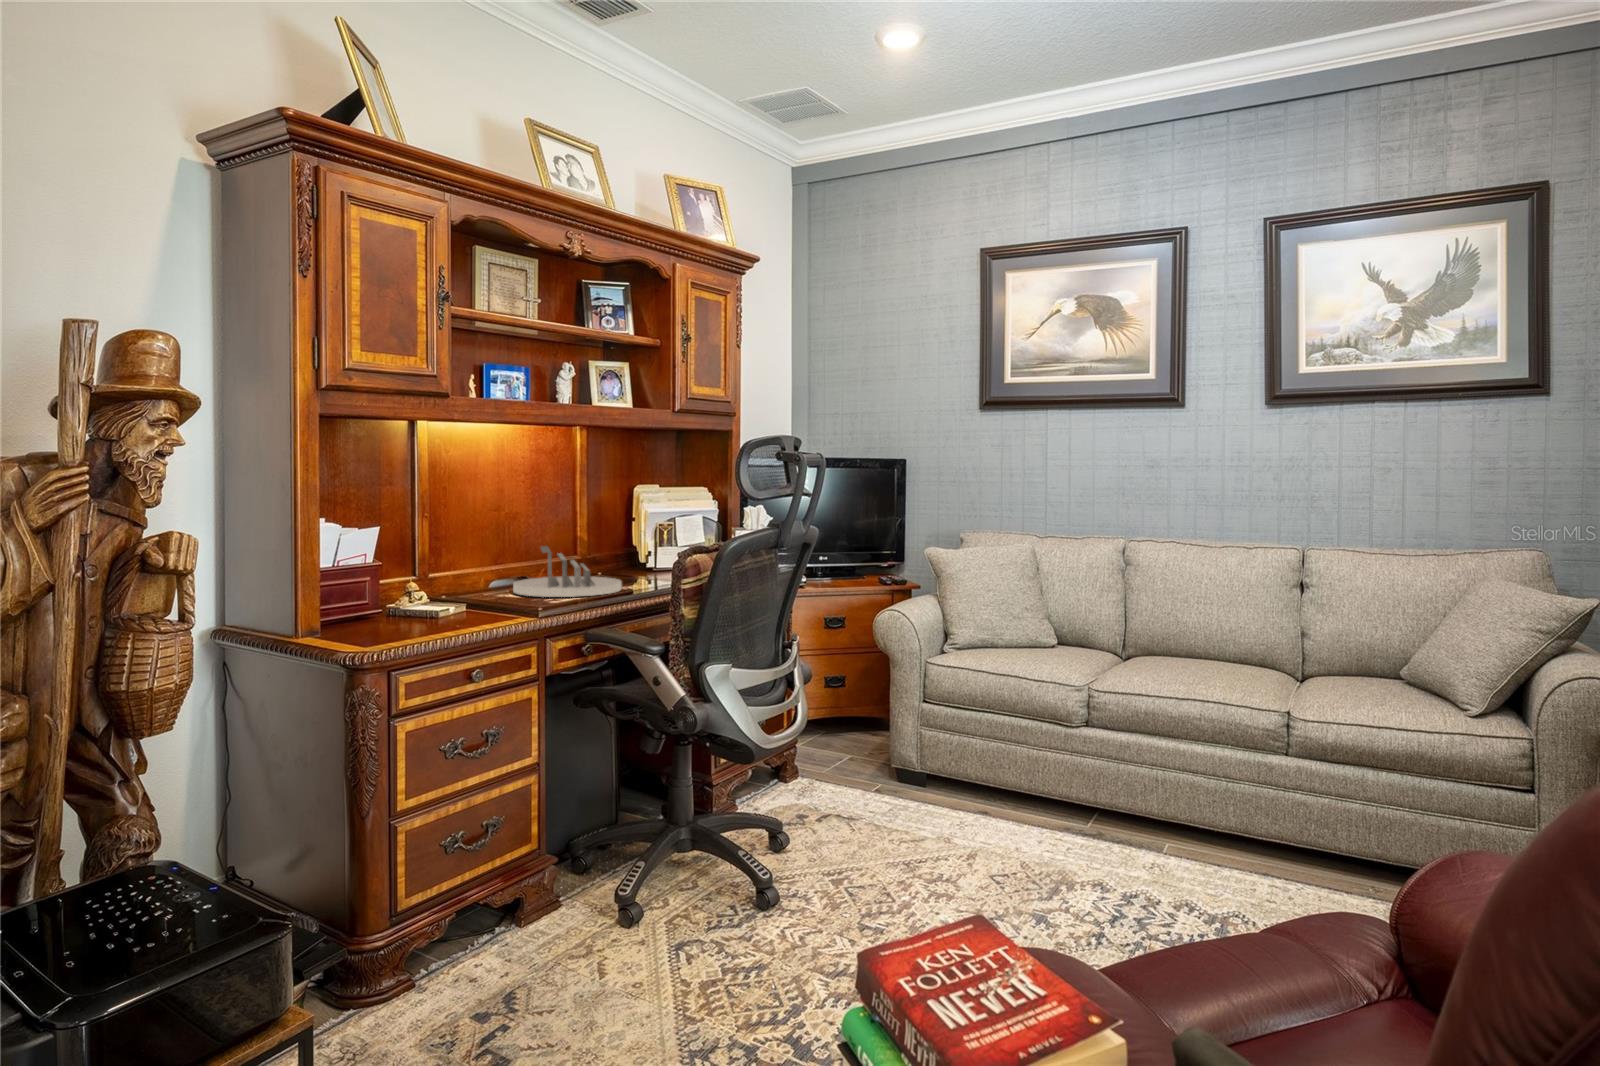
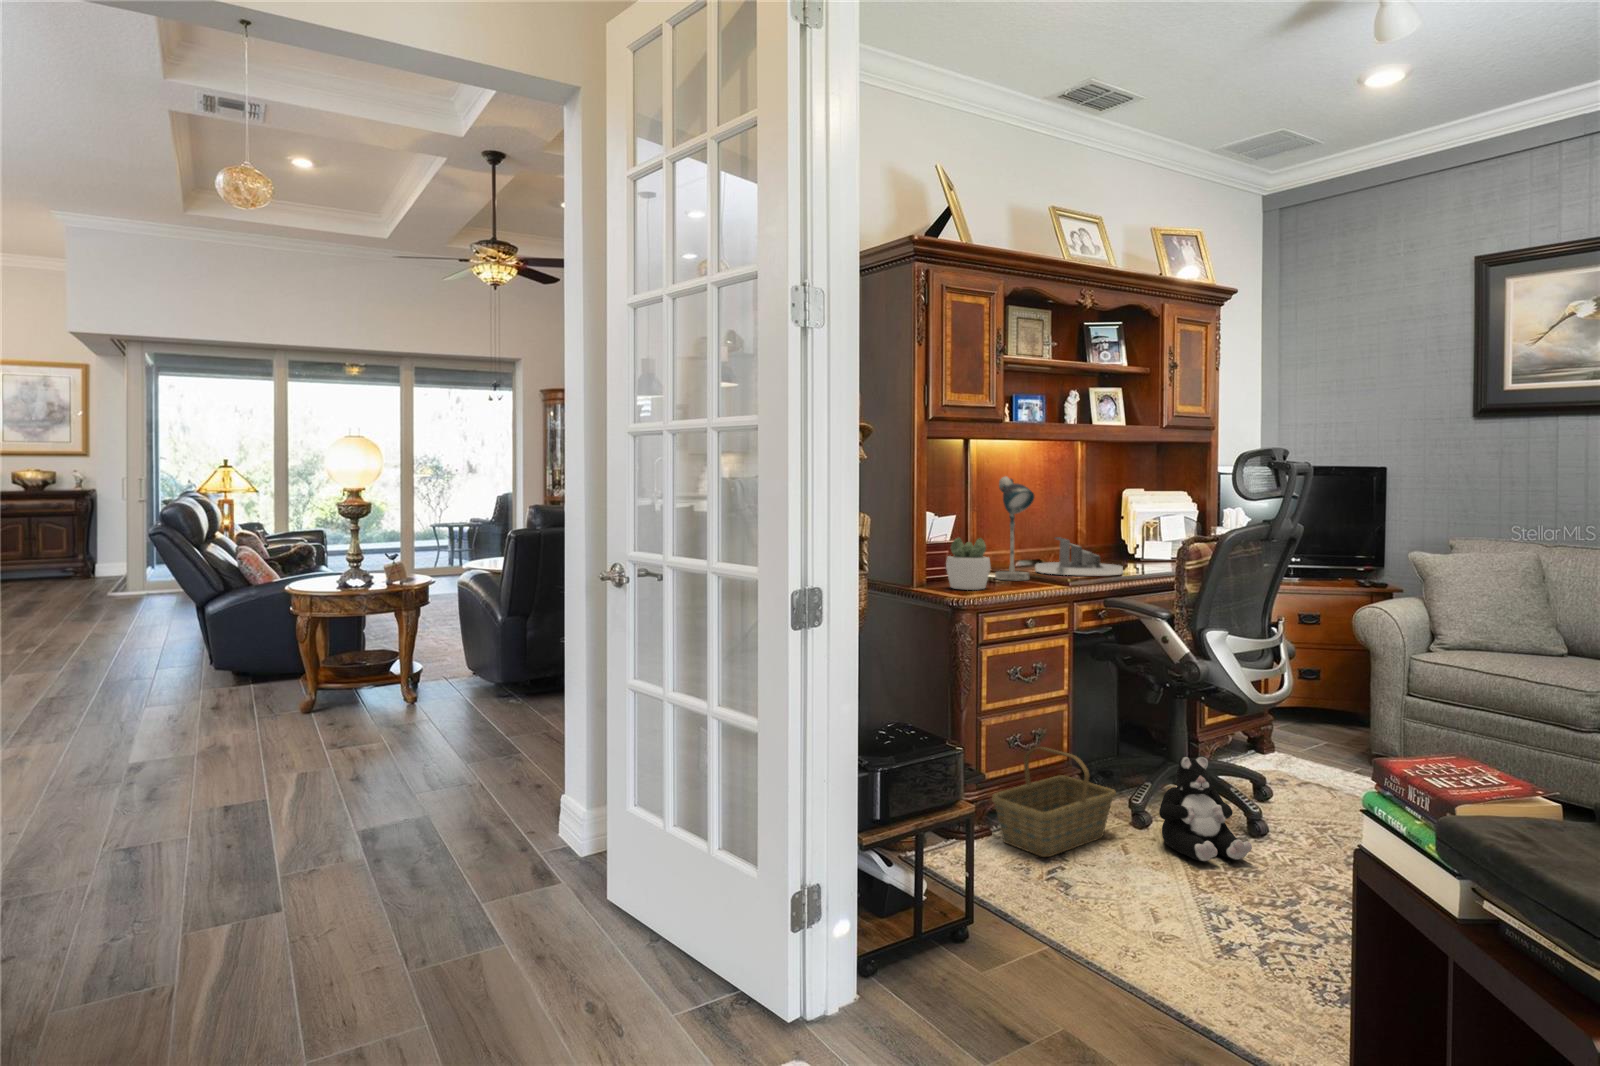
desk lamp: none [442,472,494,611] -> present [995,477,1034,581]
succulent plant: none [354,559,421,635] -> present [946,538,991,590]
plush toy: none [646,827,753,970] -> present [1159,756,1252,861]
basket: none [415,843,595,1007] -> present [992,747,1116,857]

